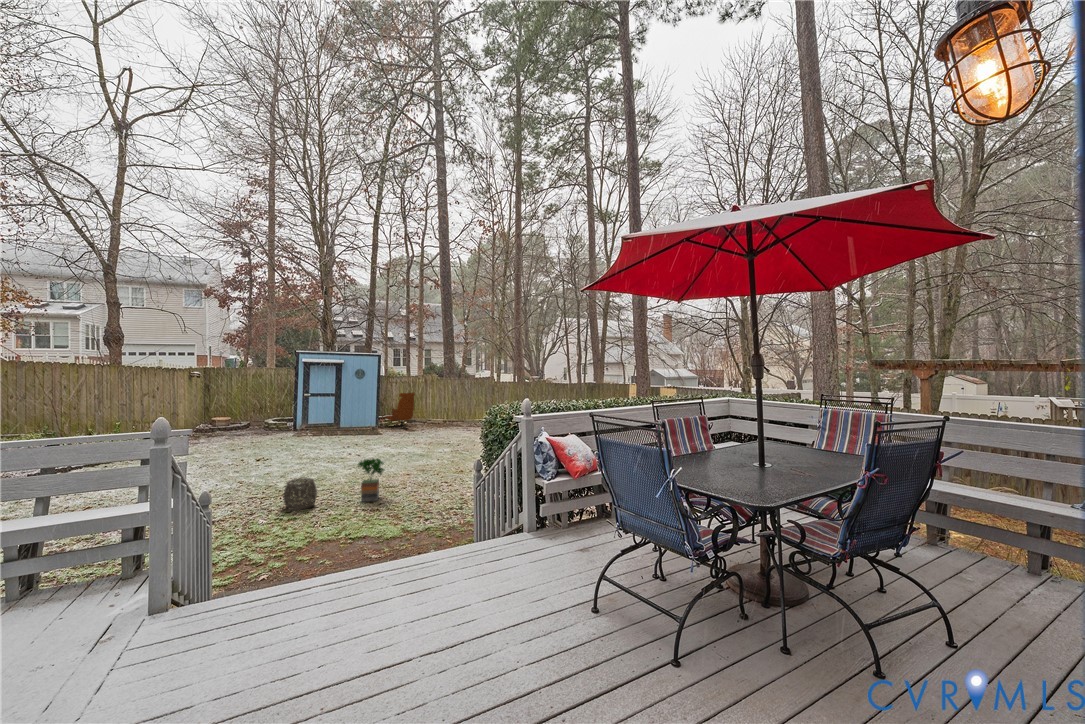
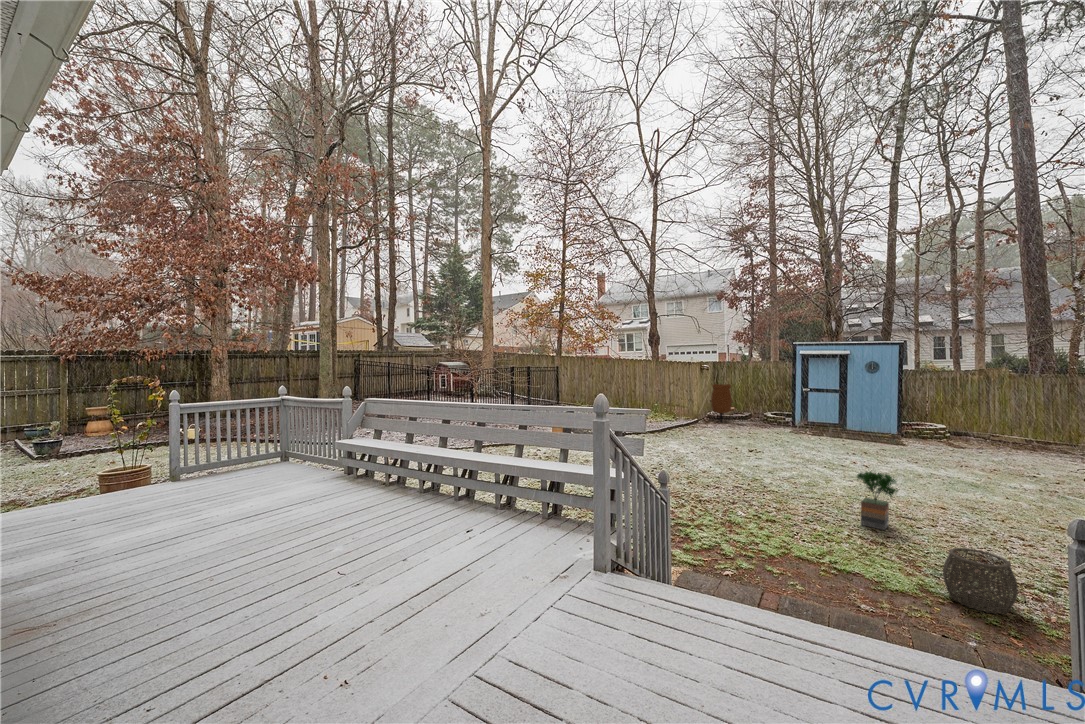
lounge chair: present [385,393,415,428] -> present [711,384,733,422]
woven basket: present [283,478,317,510] -> present [943,548,1018,614]

